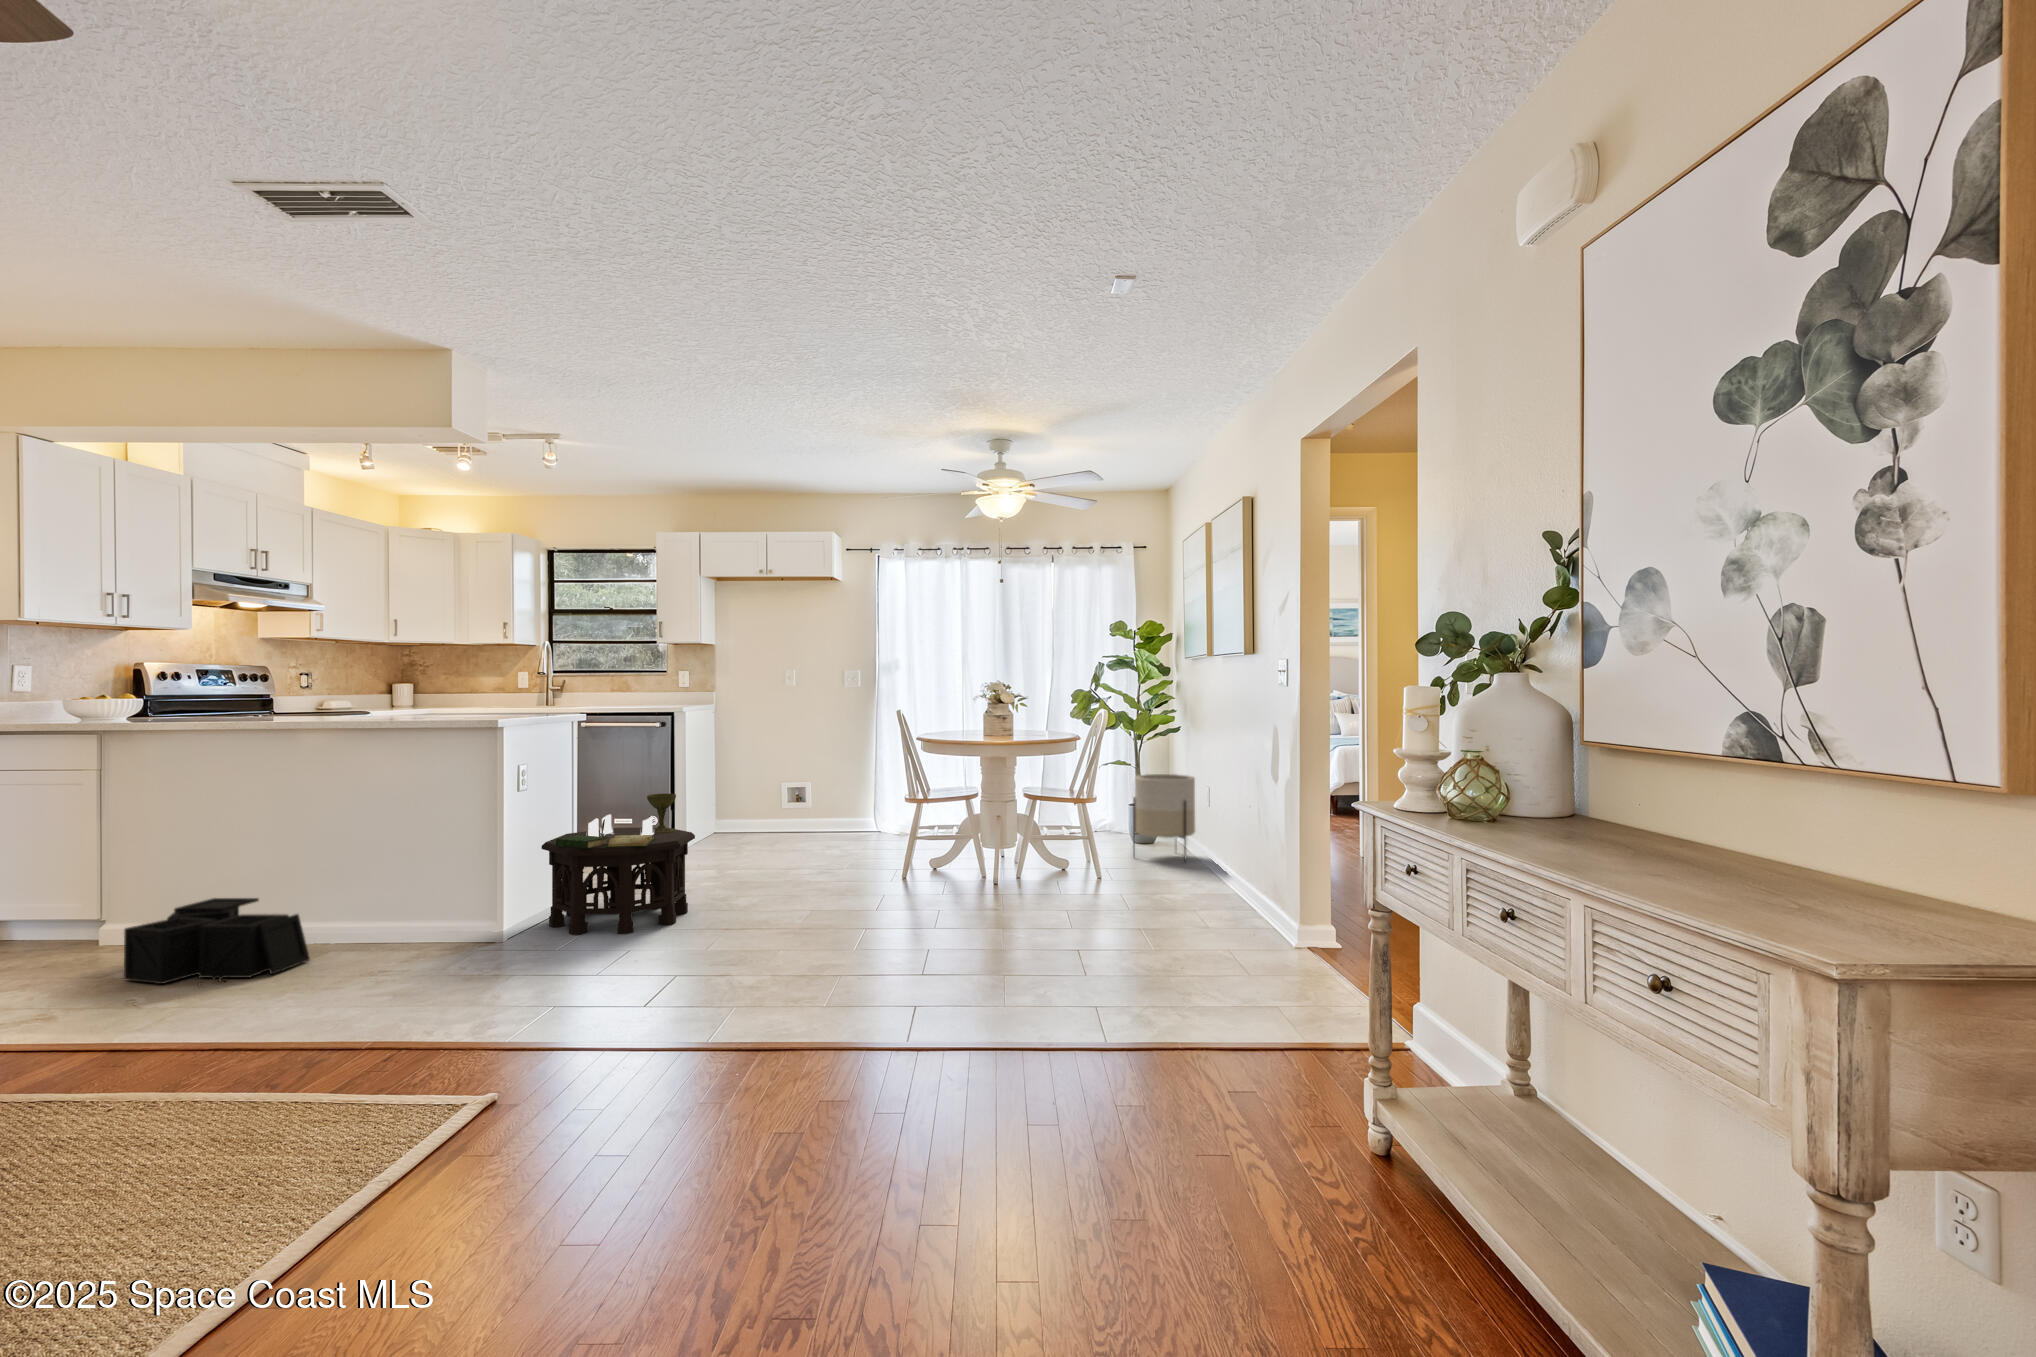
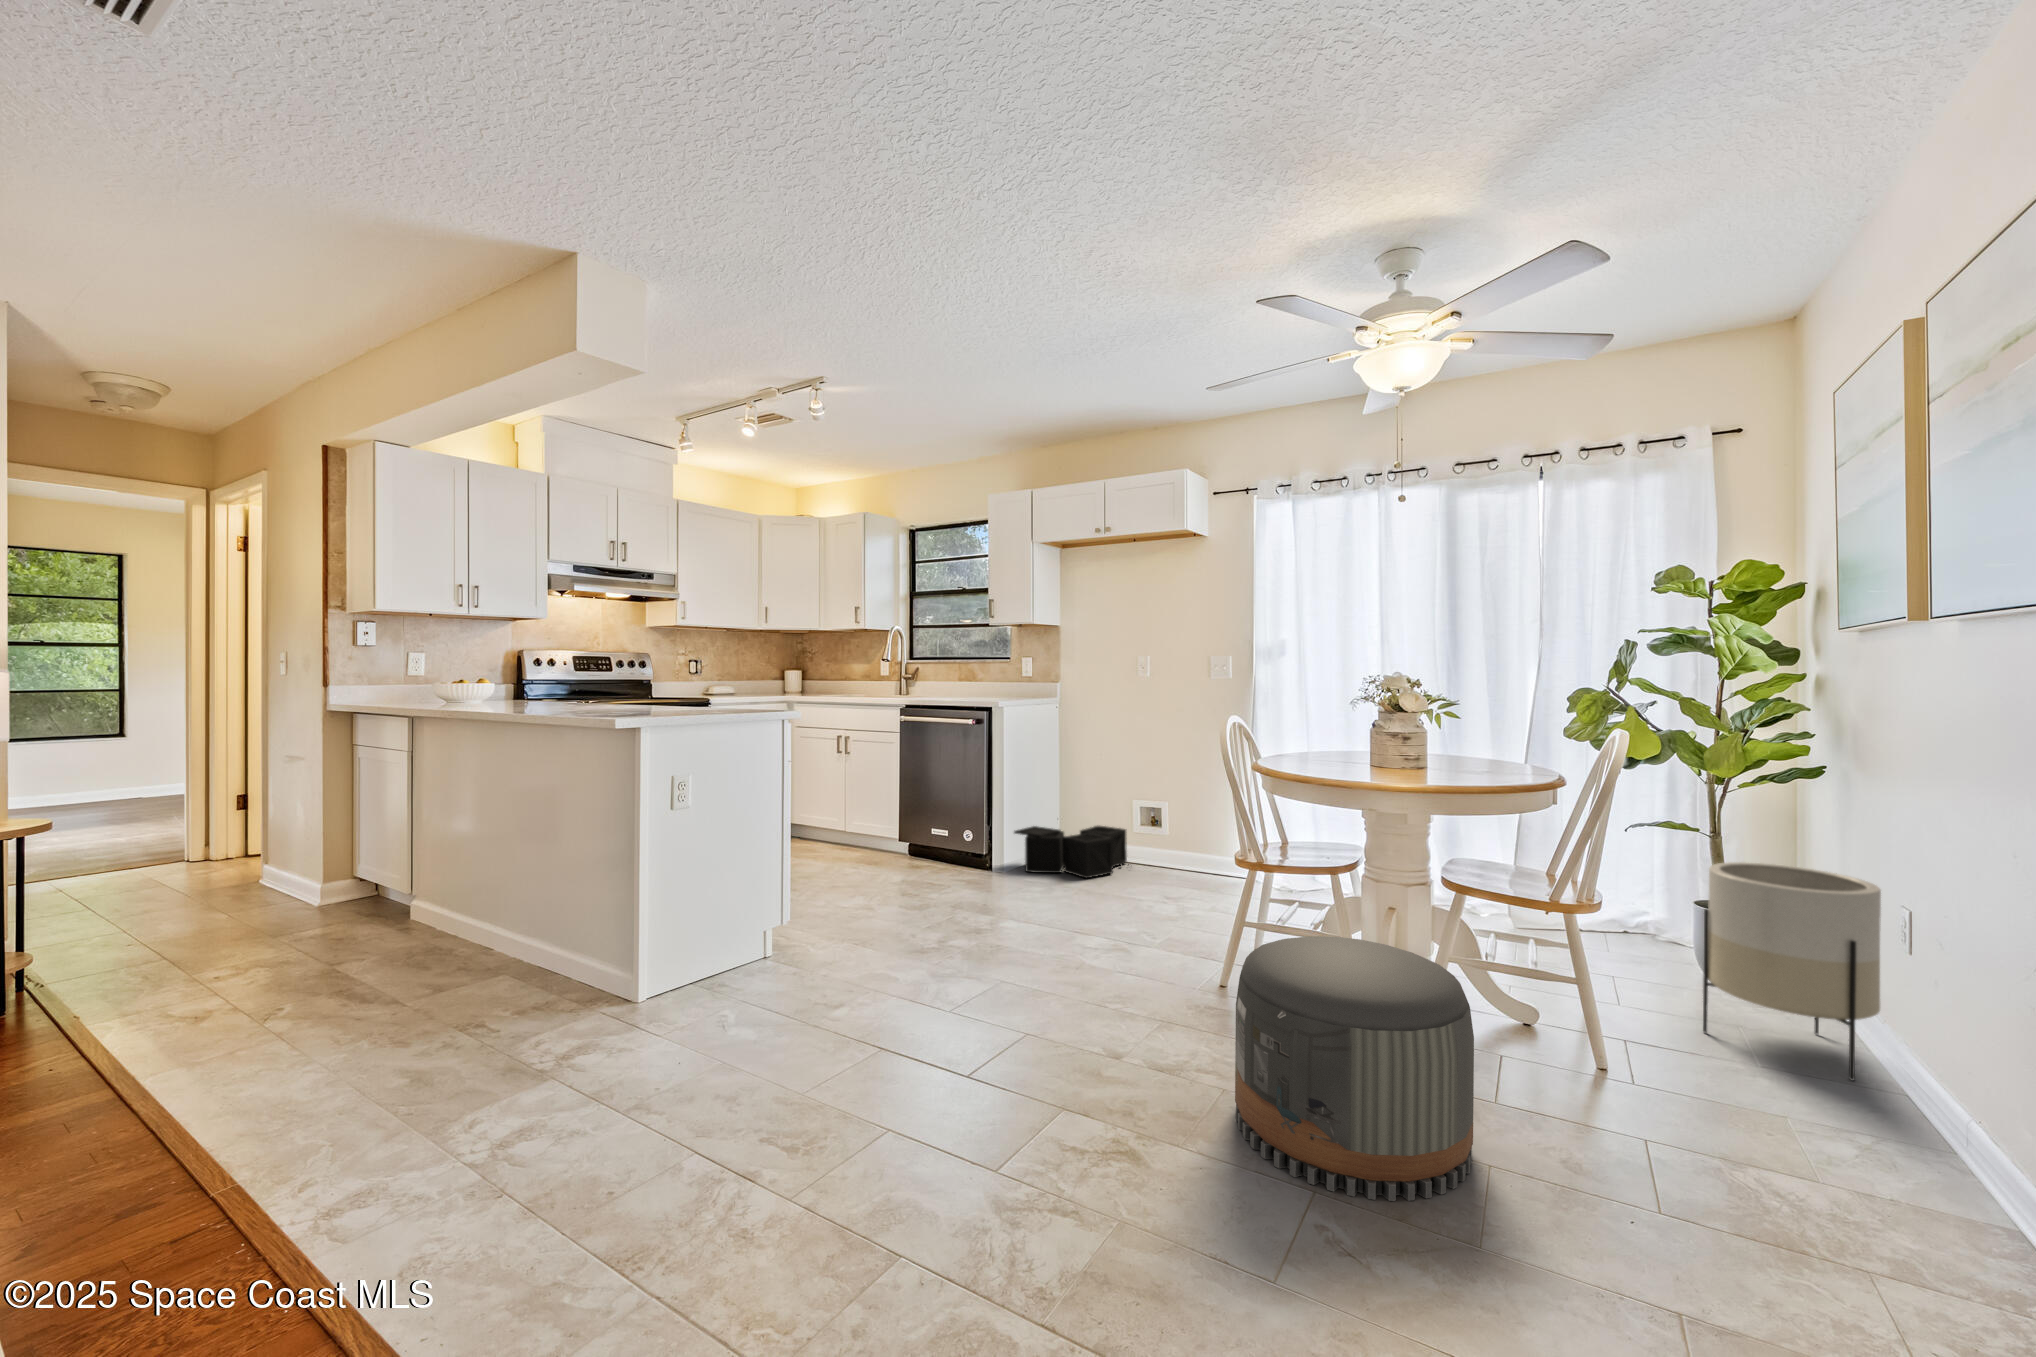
side table: present [542,794,695,935] -> none [636,831,847,1055]
pouf: none [948,814,1053,914] -> present [1235,936,1474,1201]
storage bin: present [124,898,310,985] -> present [1014,826,1127,878]

